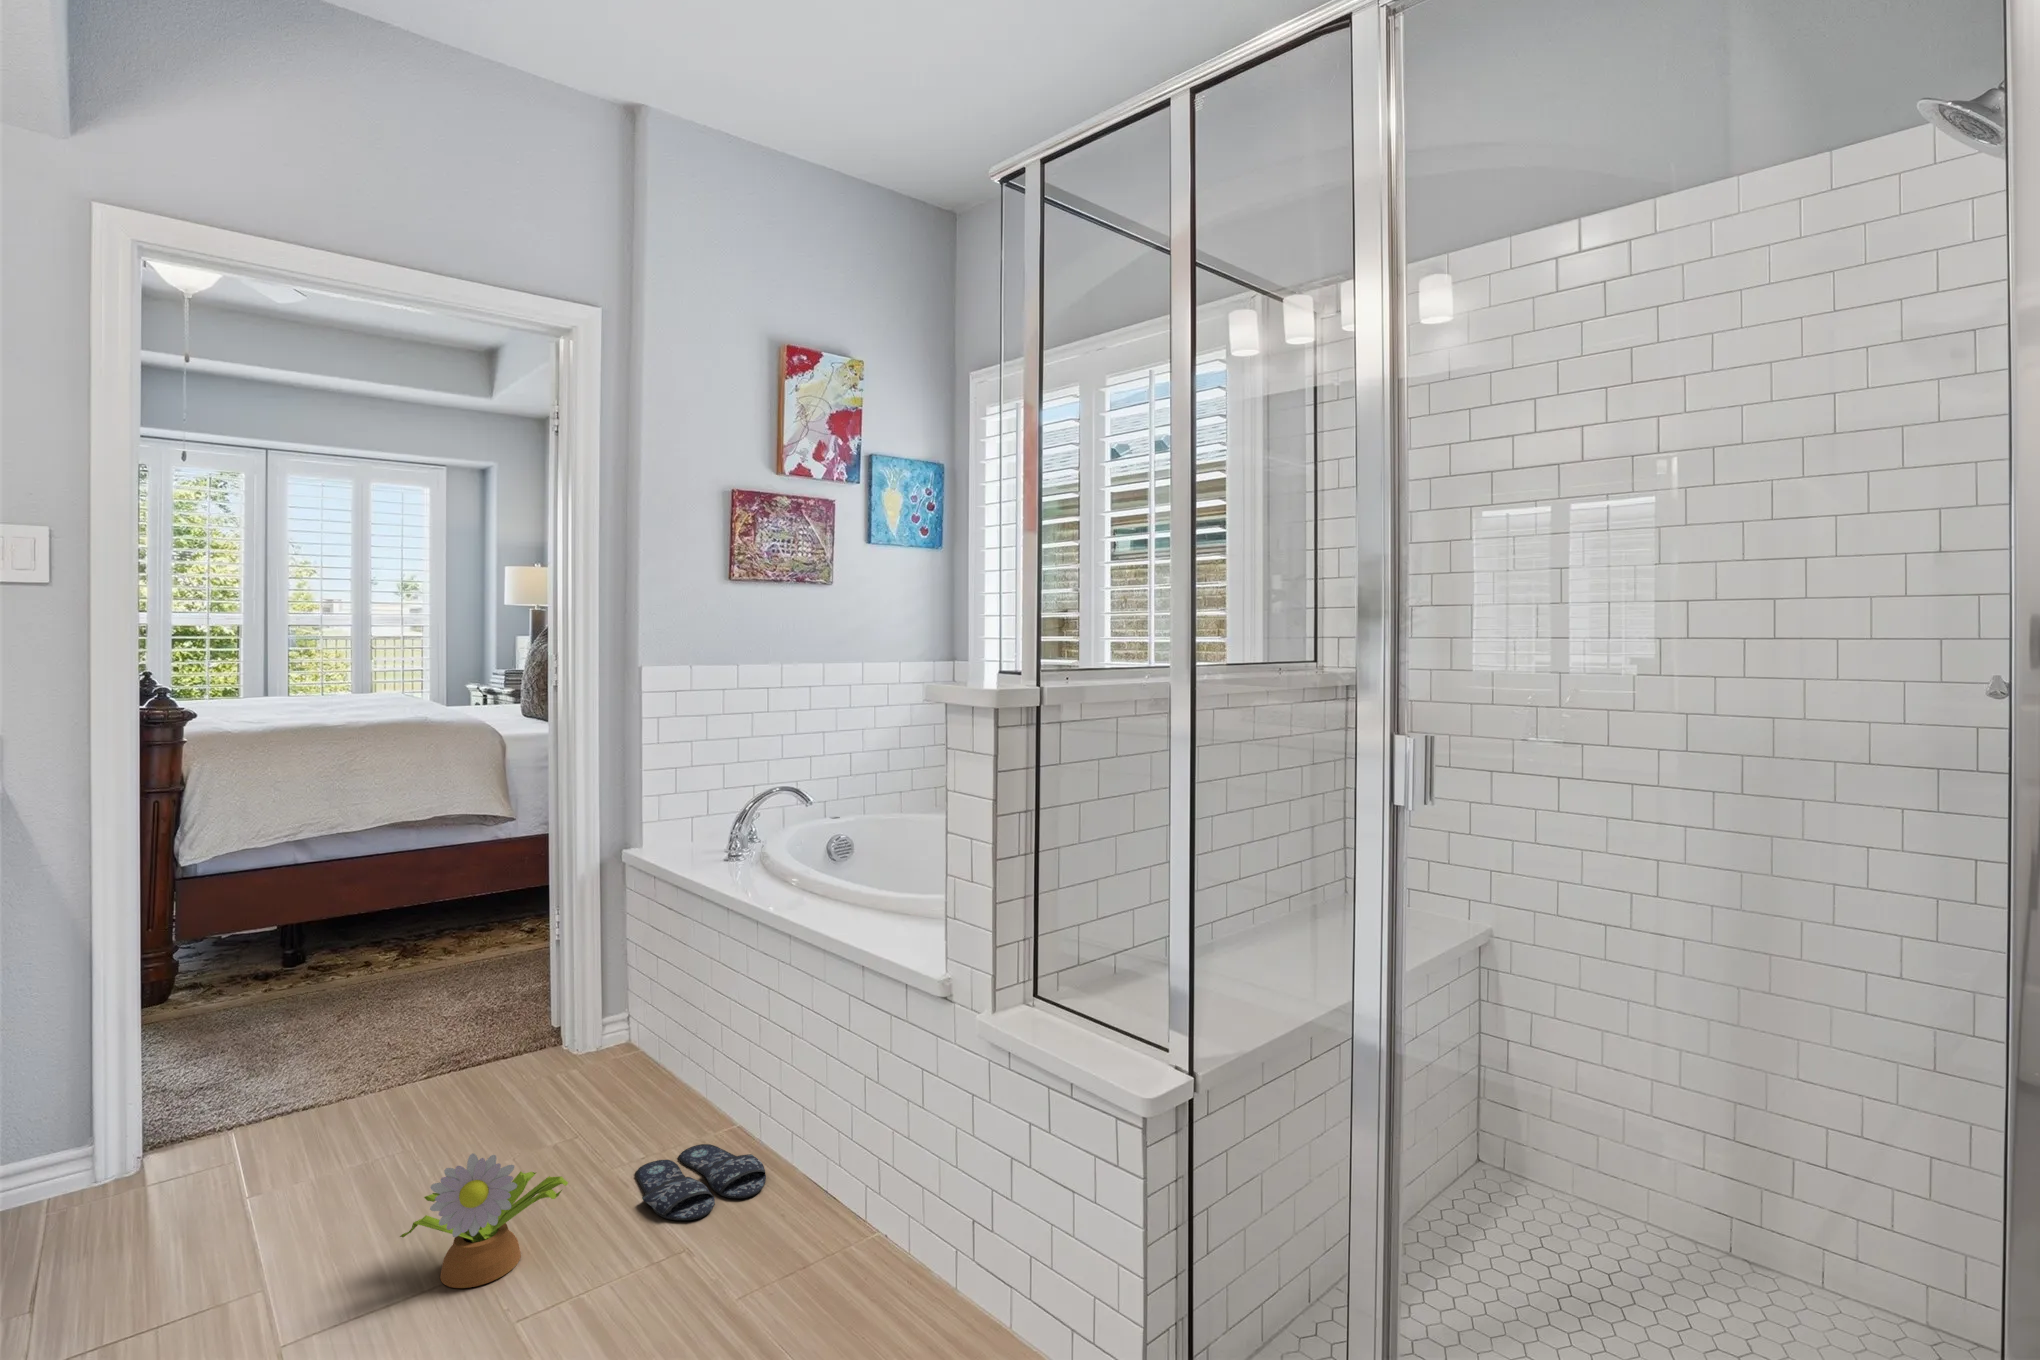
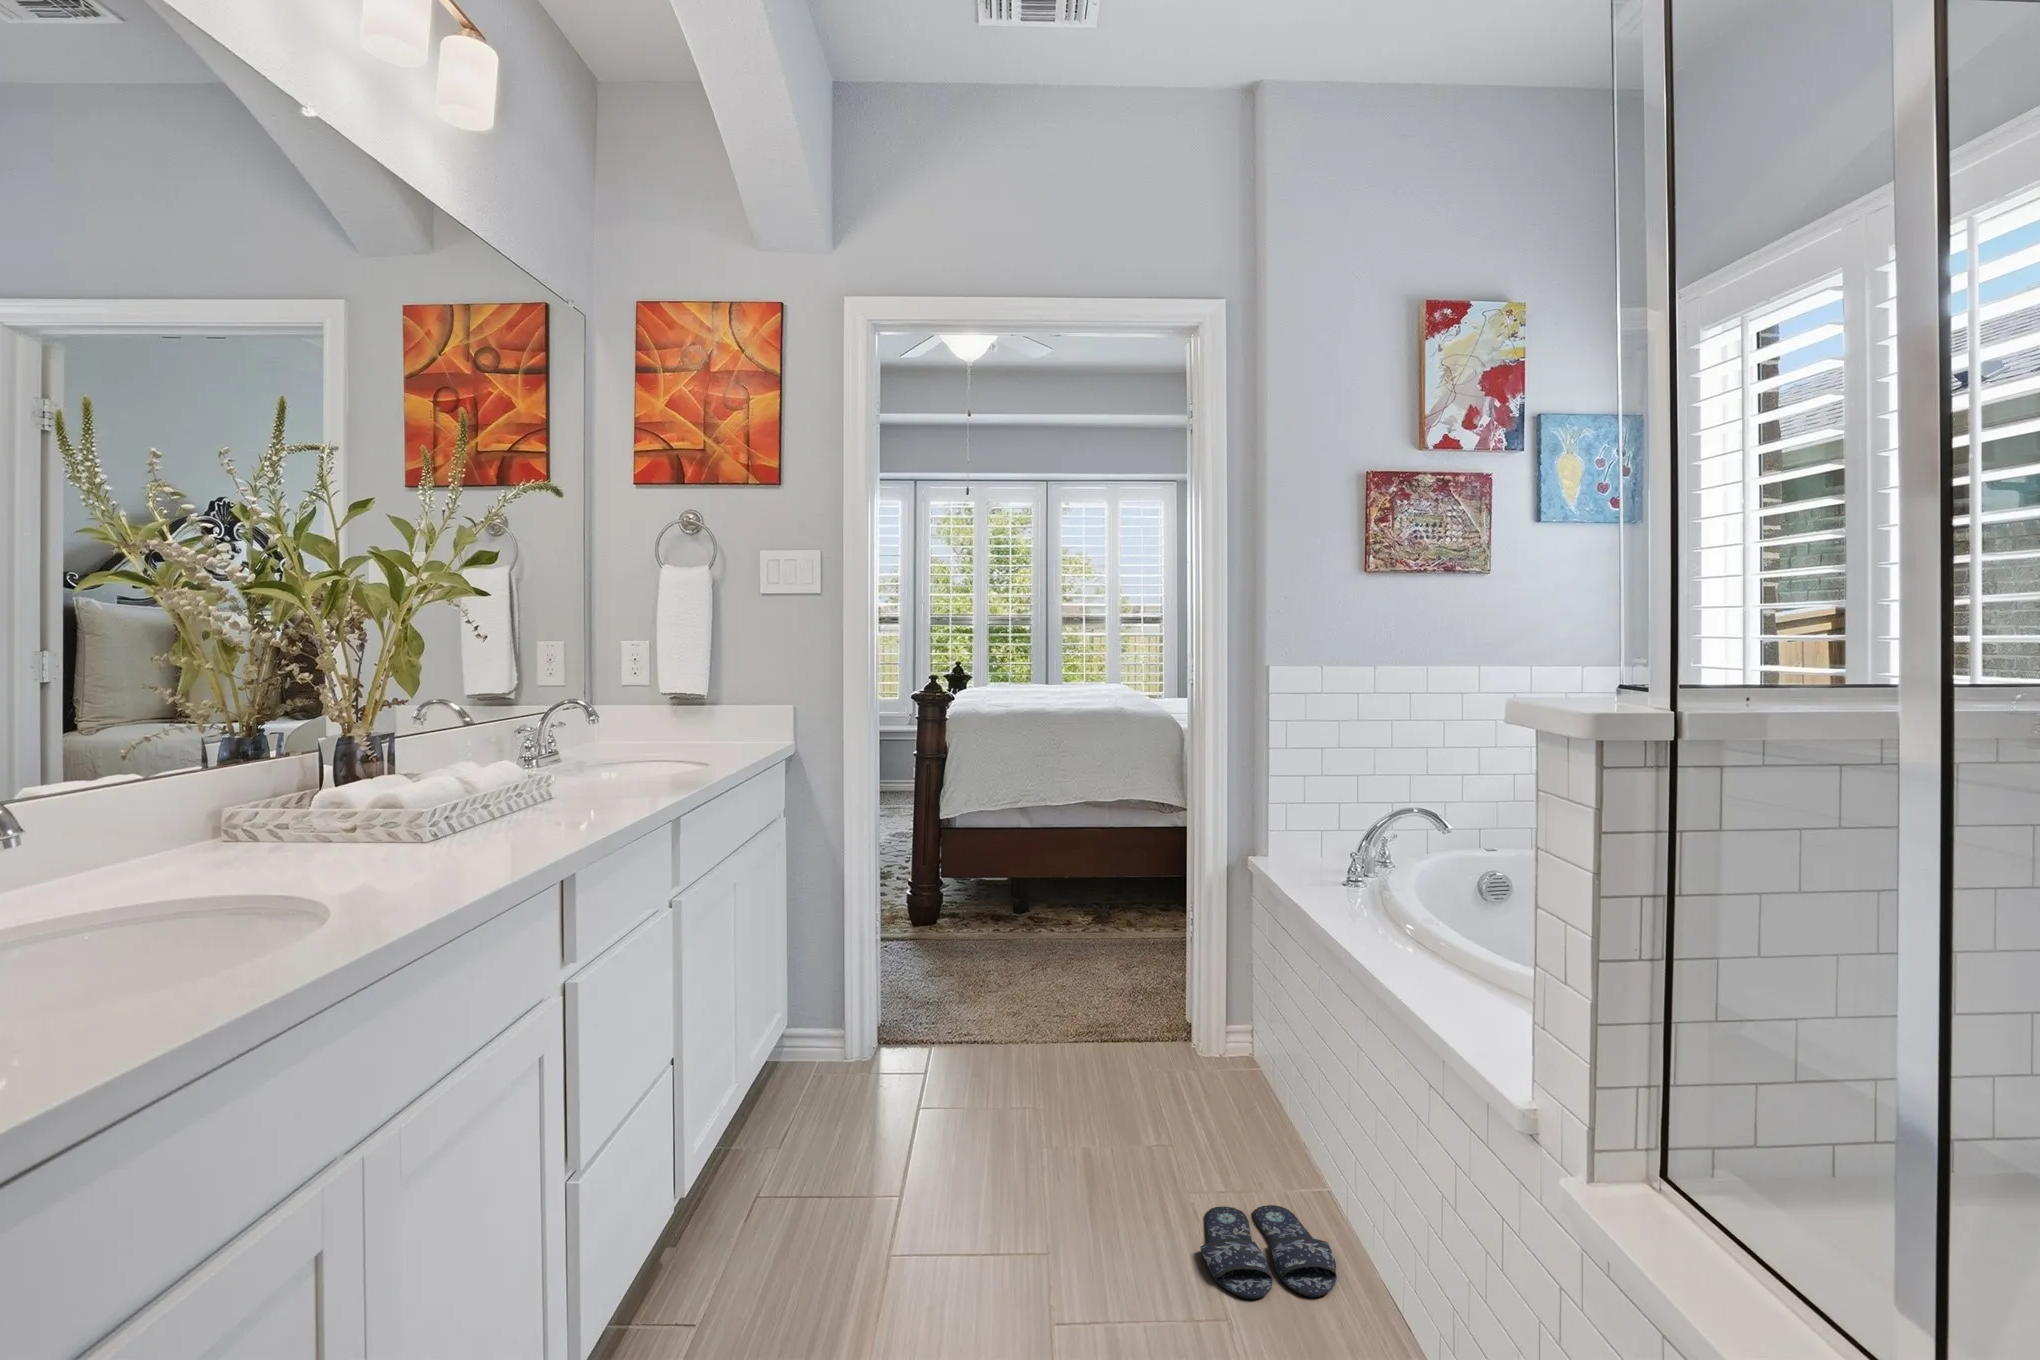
decorative plant: present [400,1153,568,1288] -> none [975,1143,1123,1277]

